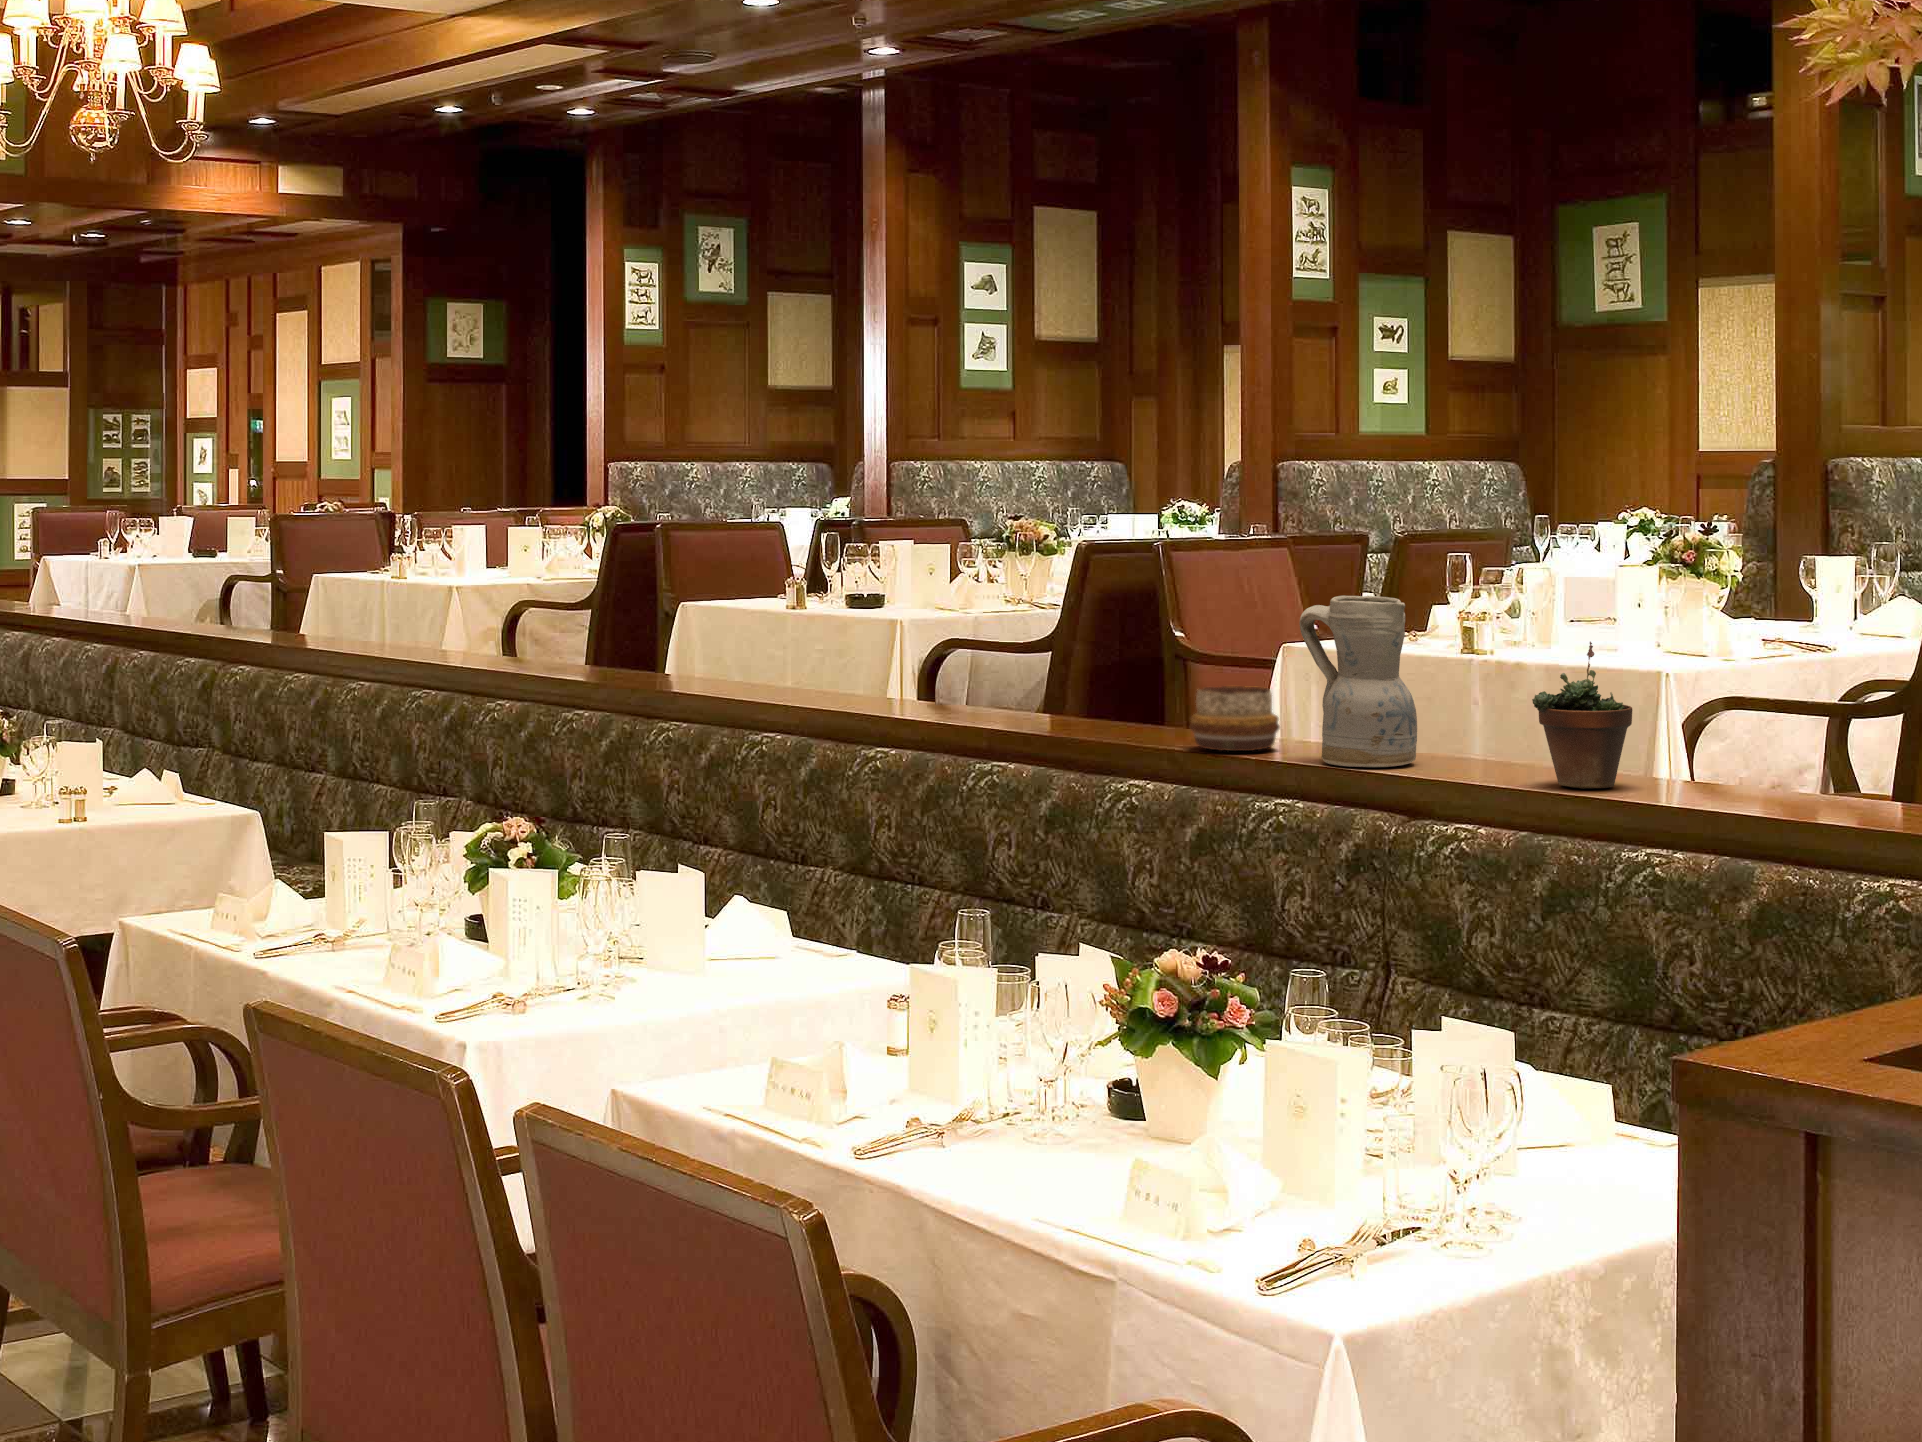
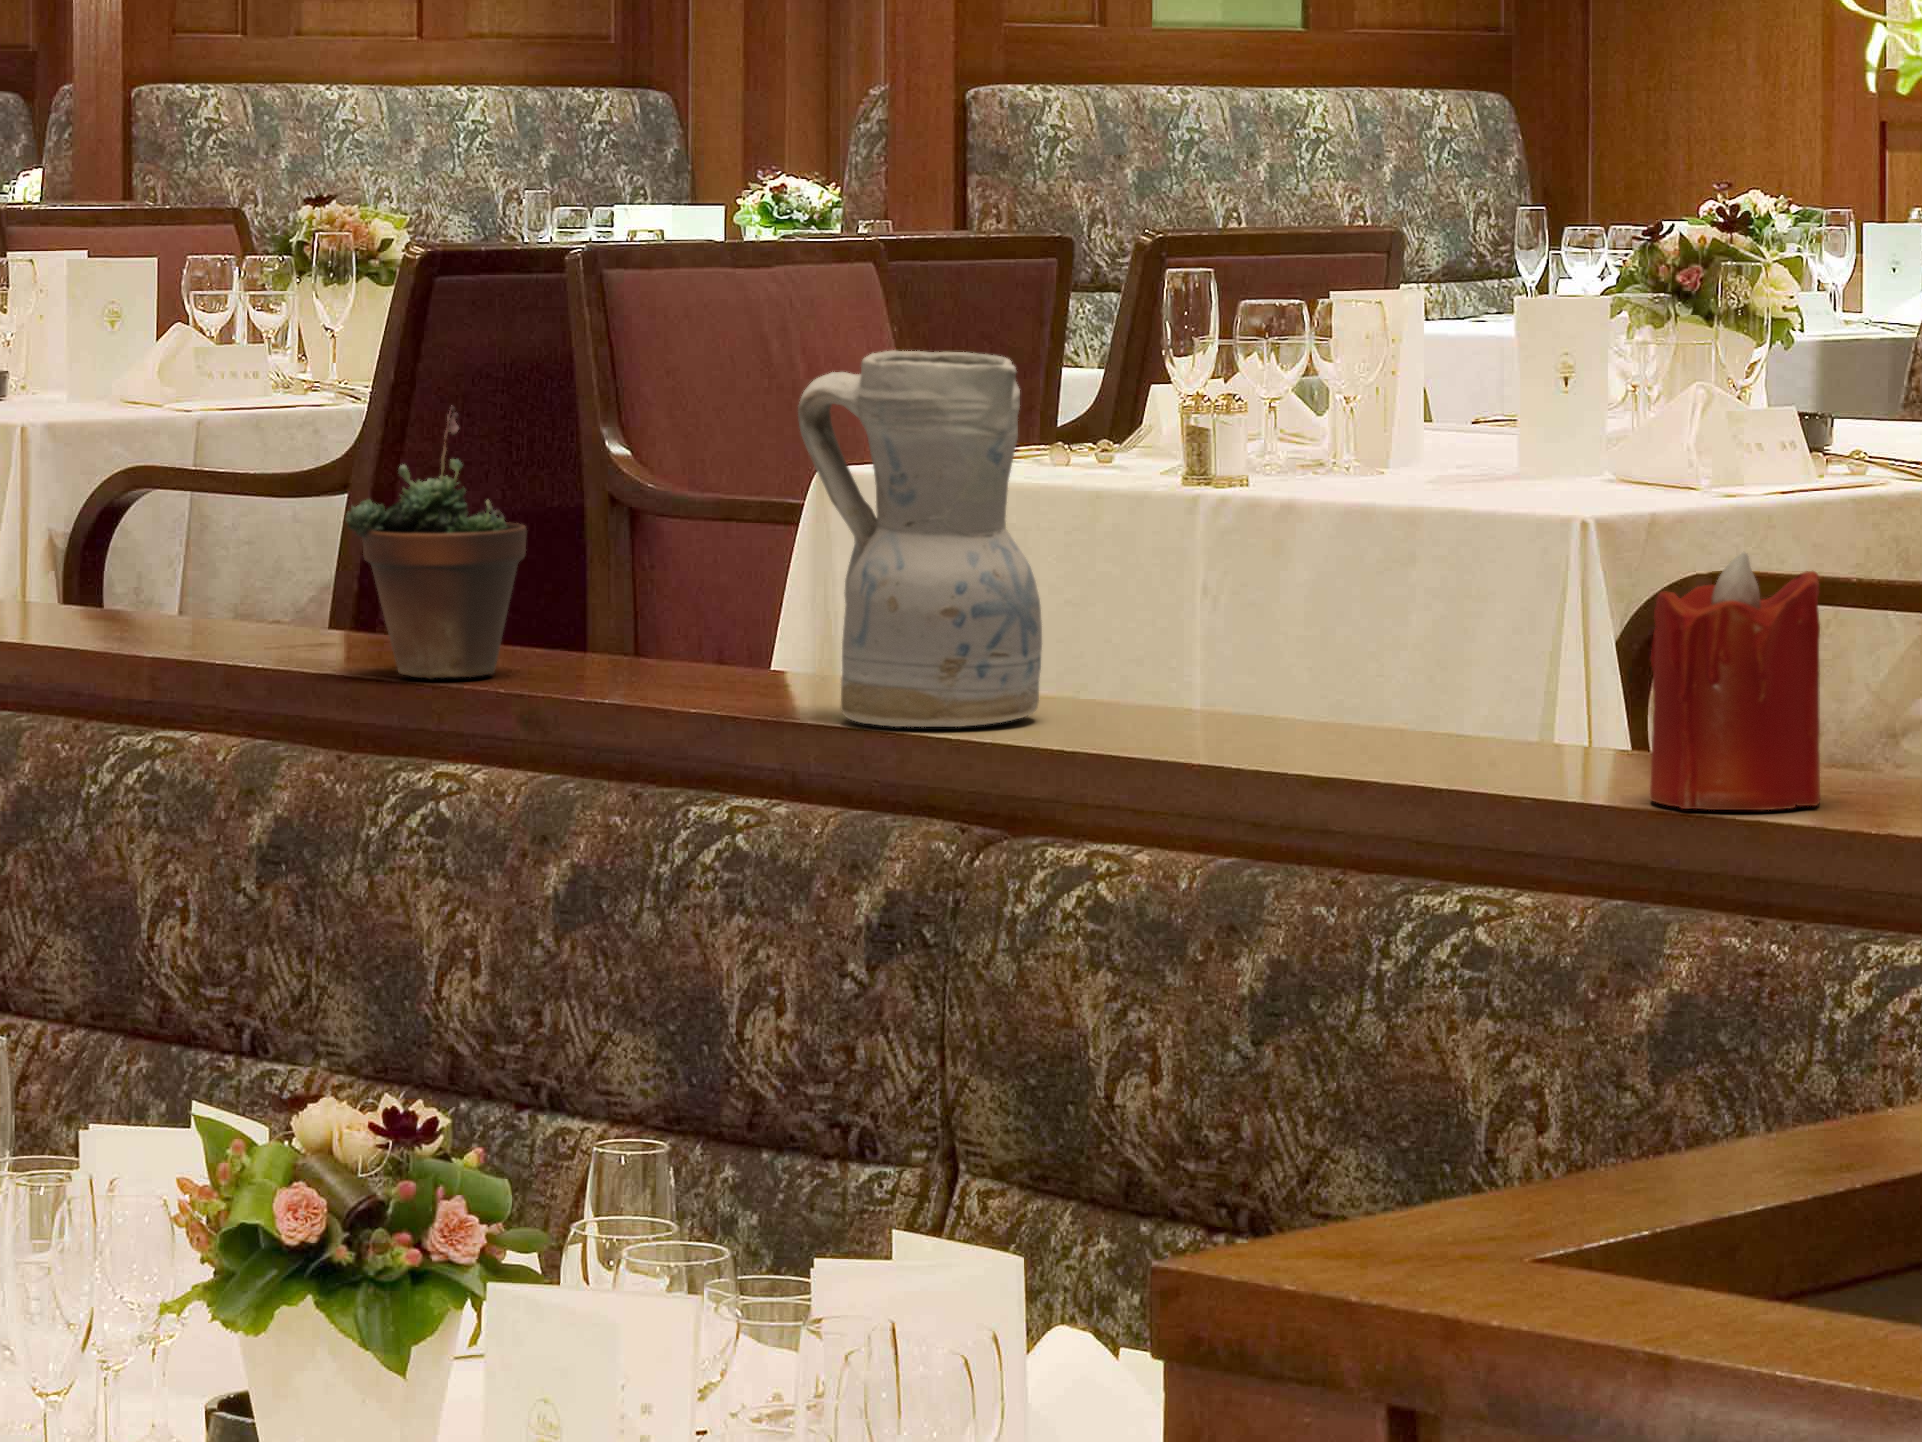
succulent plant: present [1532,642,1632,789] -> present [345,407,527,679]
decorative bowl: present [1190,686,1280,751] -> none [572,555,767,697]
candle: none [1736,693,1826,815] -> present [1650,552,1820,810]

